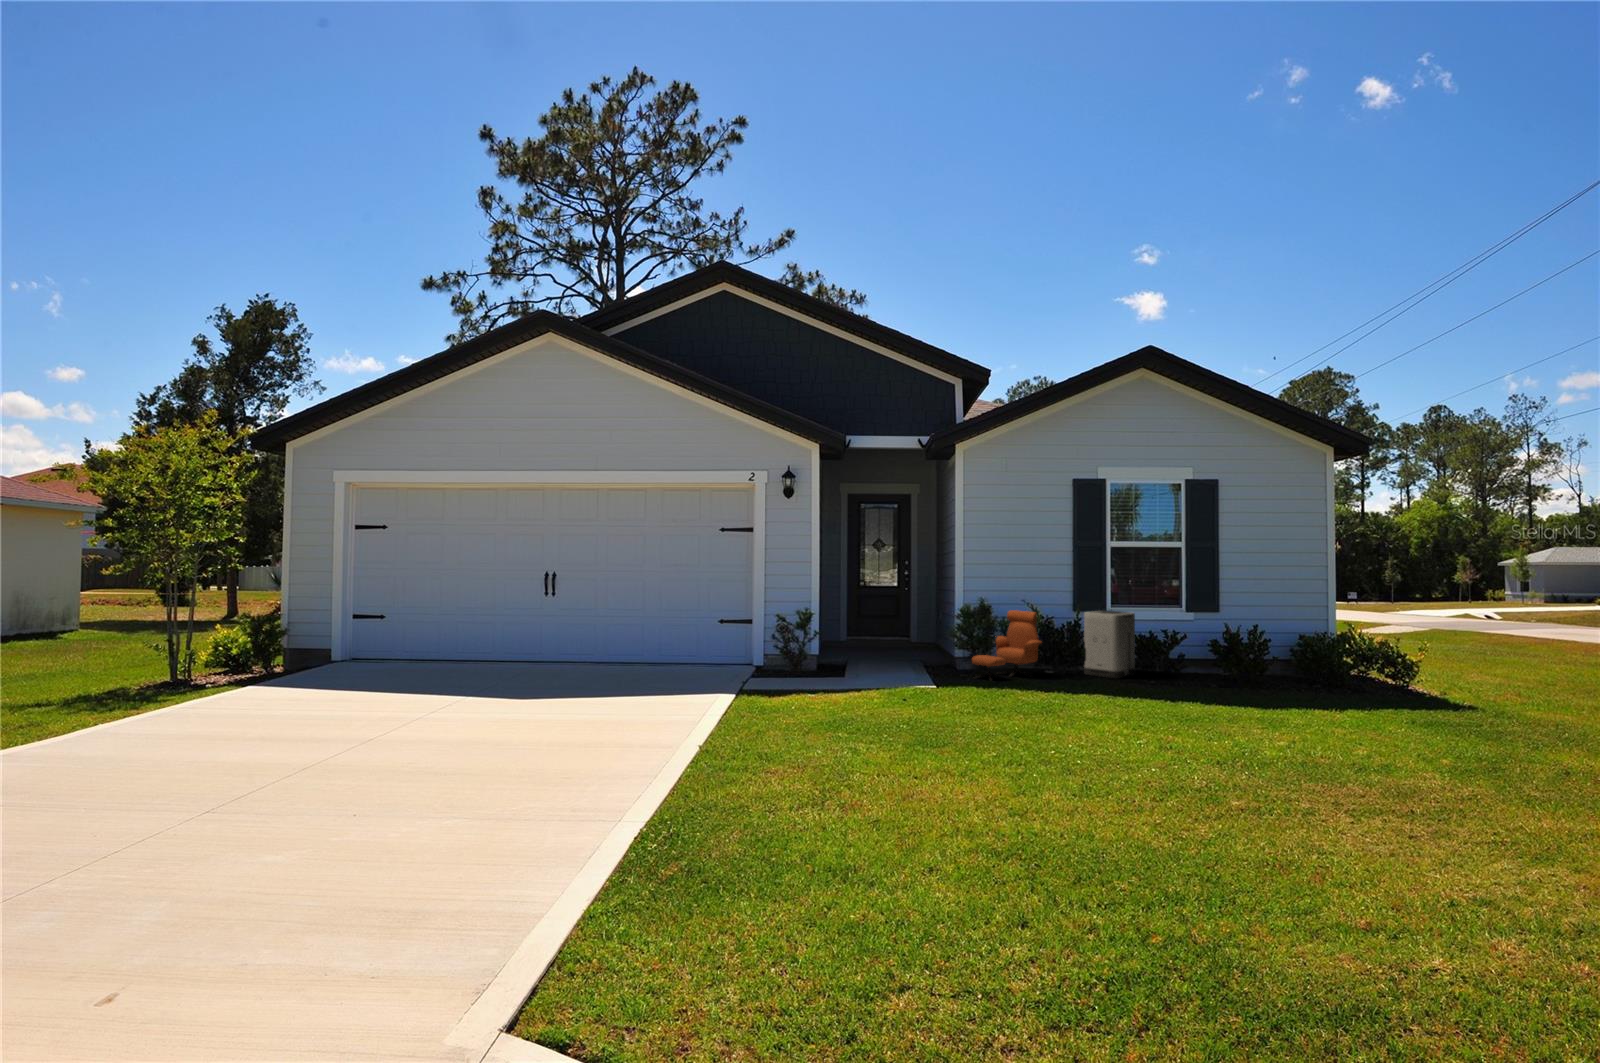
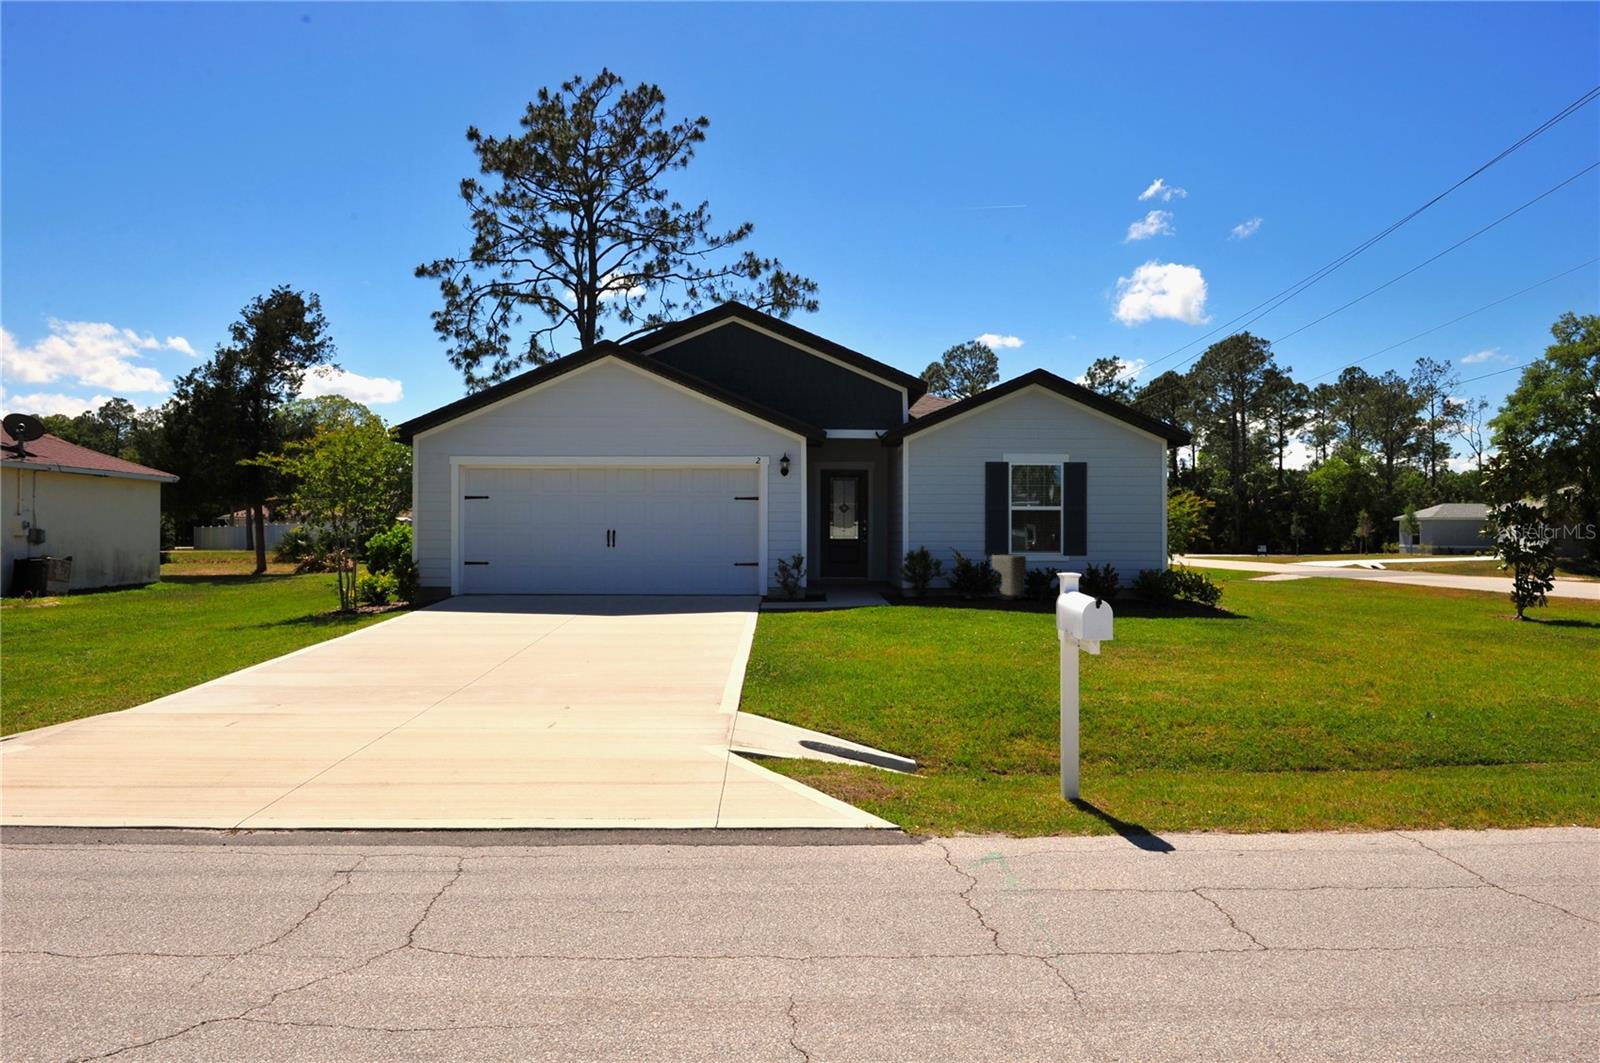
lounge chair: present [972,610,1042,681] -> none [914,555,963,602]

